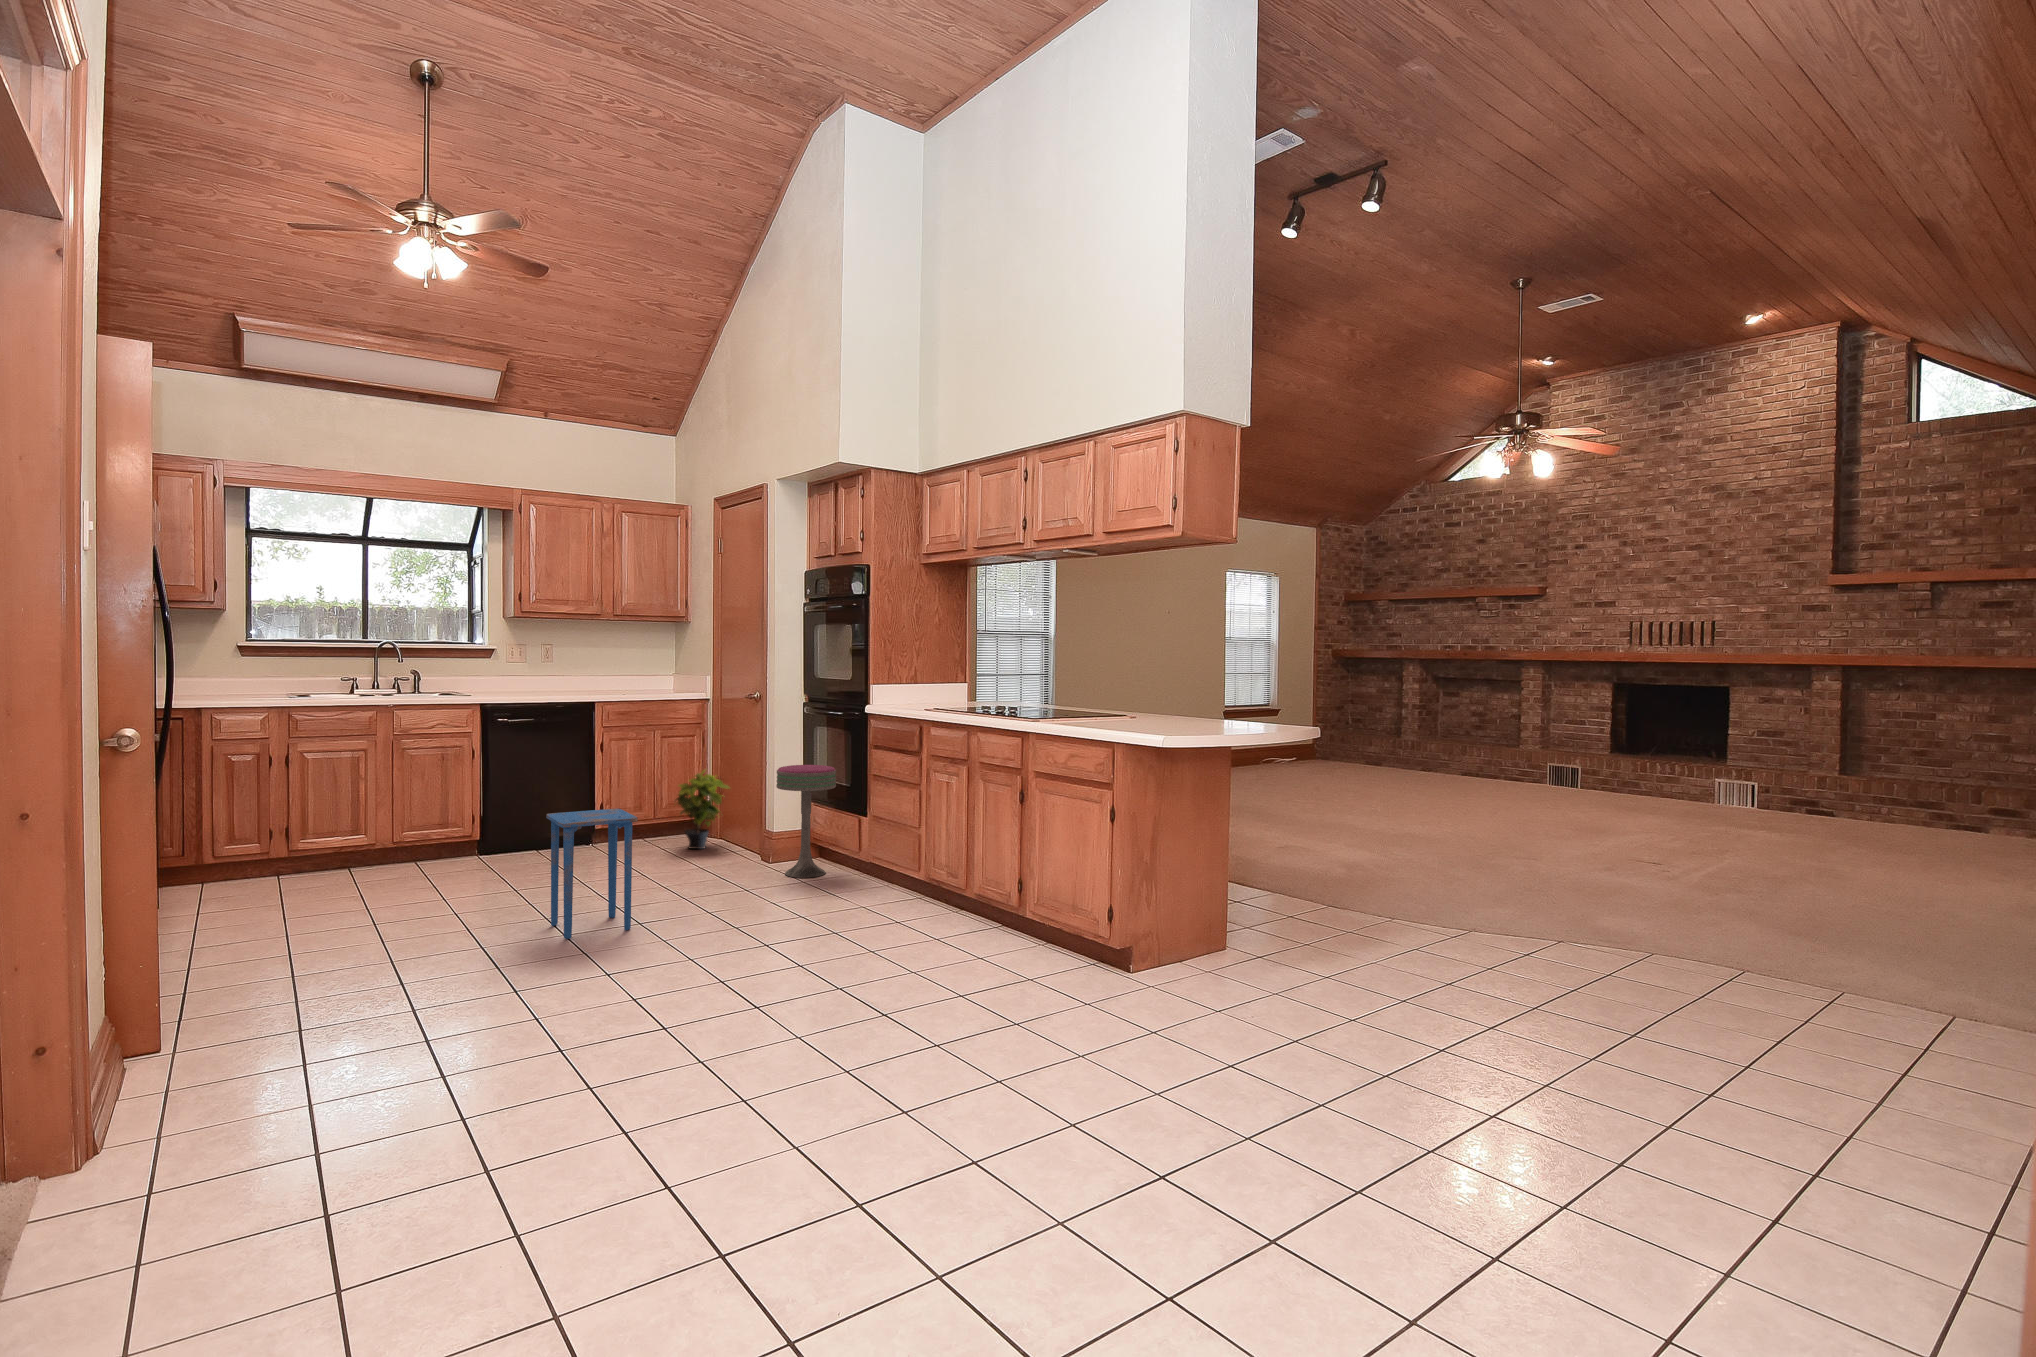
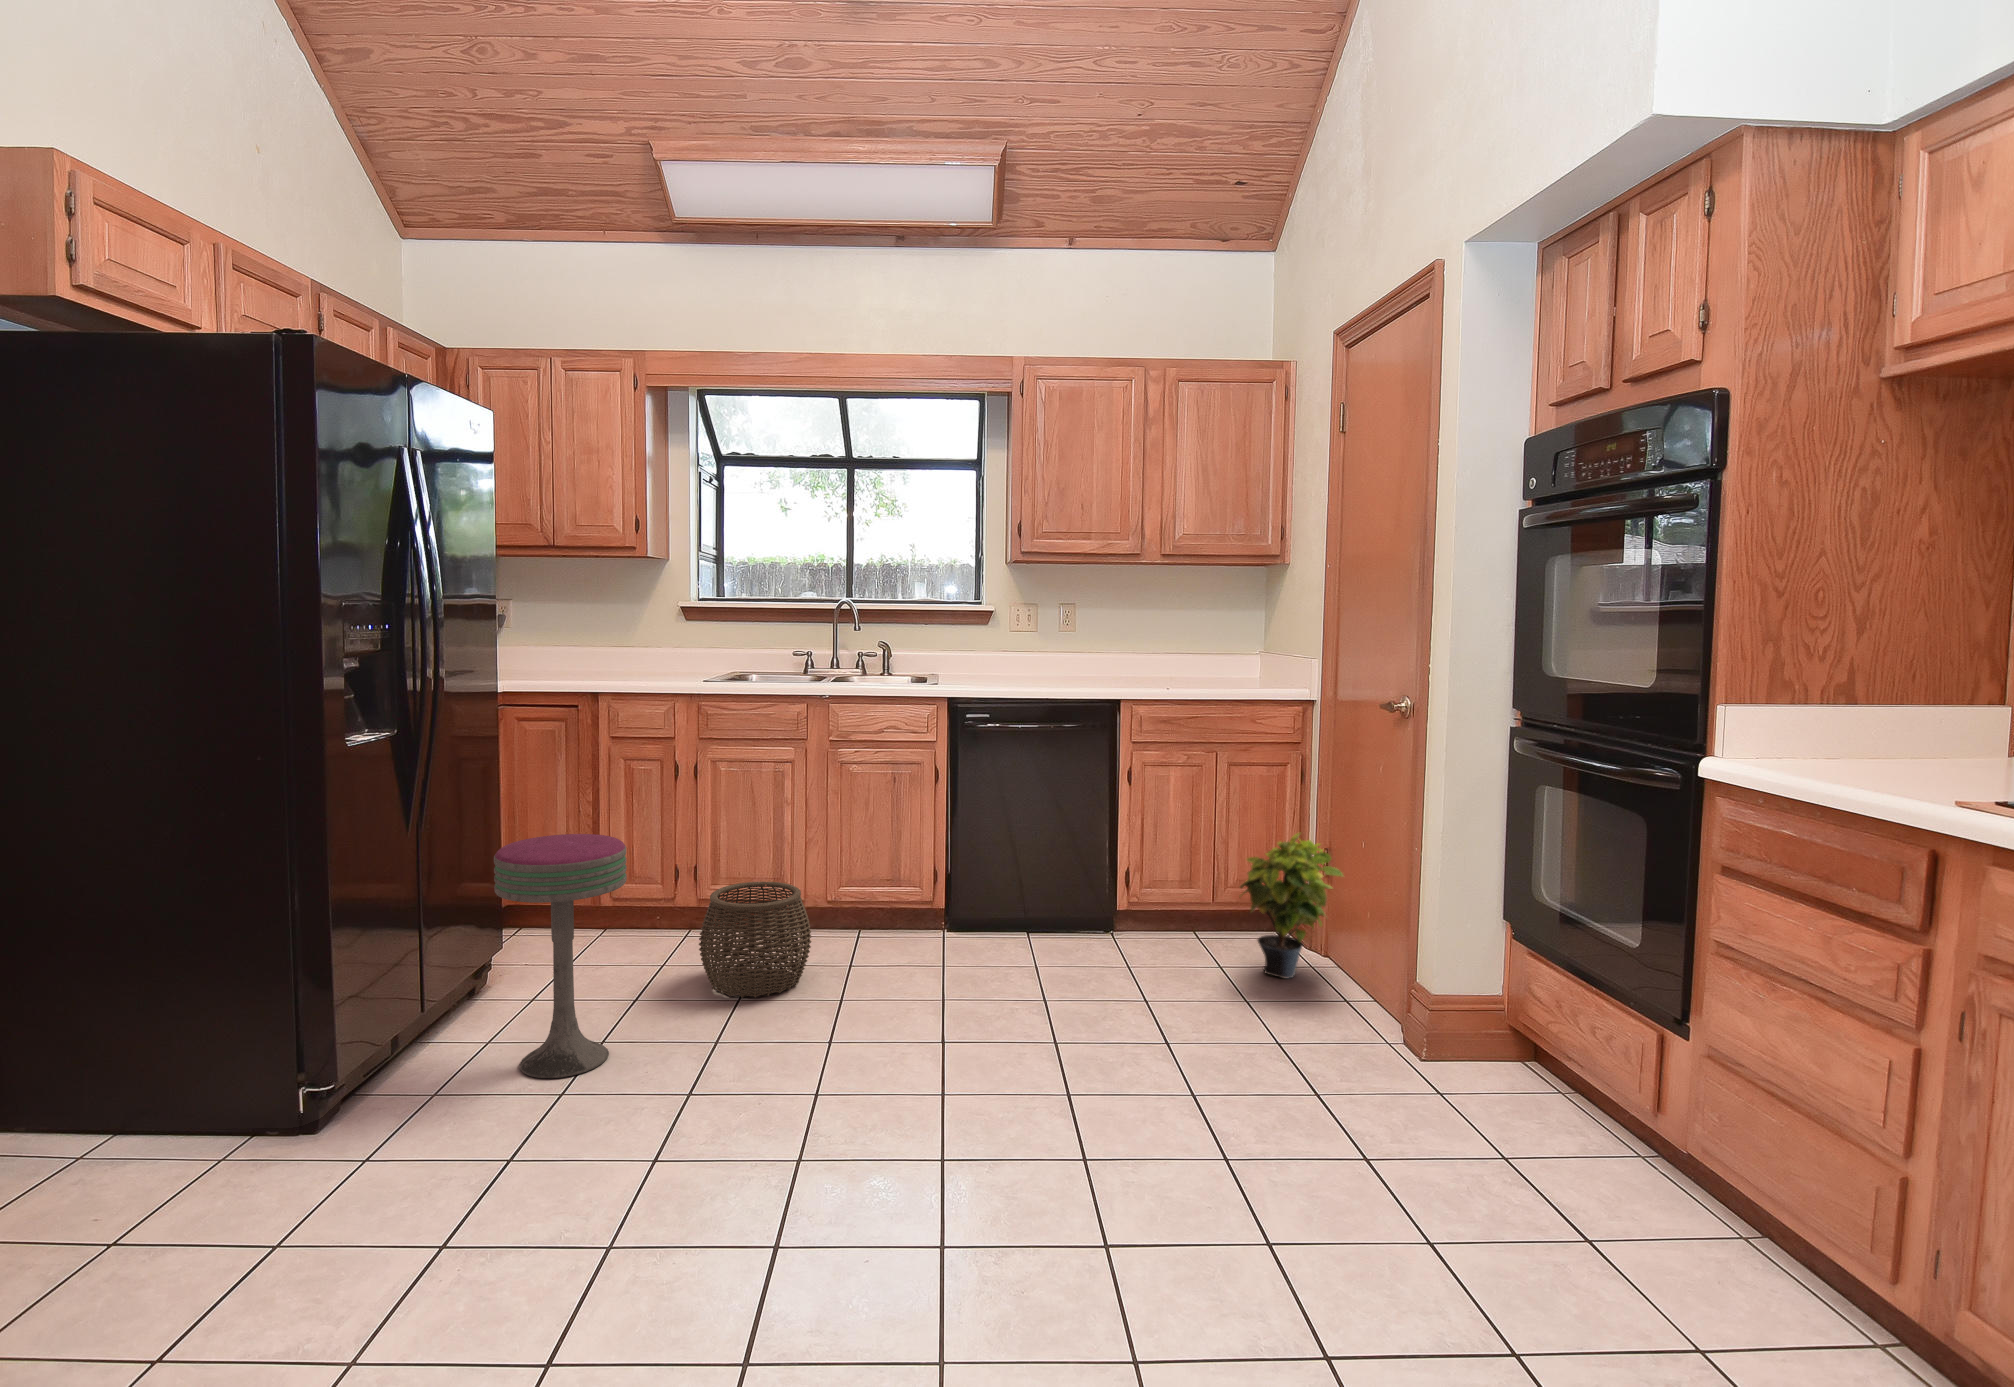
bar stool: present [776,765,836,878] -> present [494,834,627,1078]
side table: present [546,809,638,939] -> none [926,970,1104,1297]
woven basket: none [321,823,403,891] -> present [699,882,812,998]

